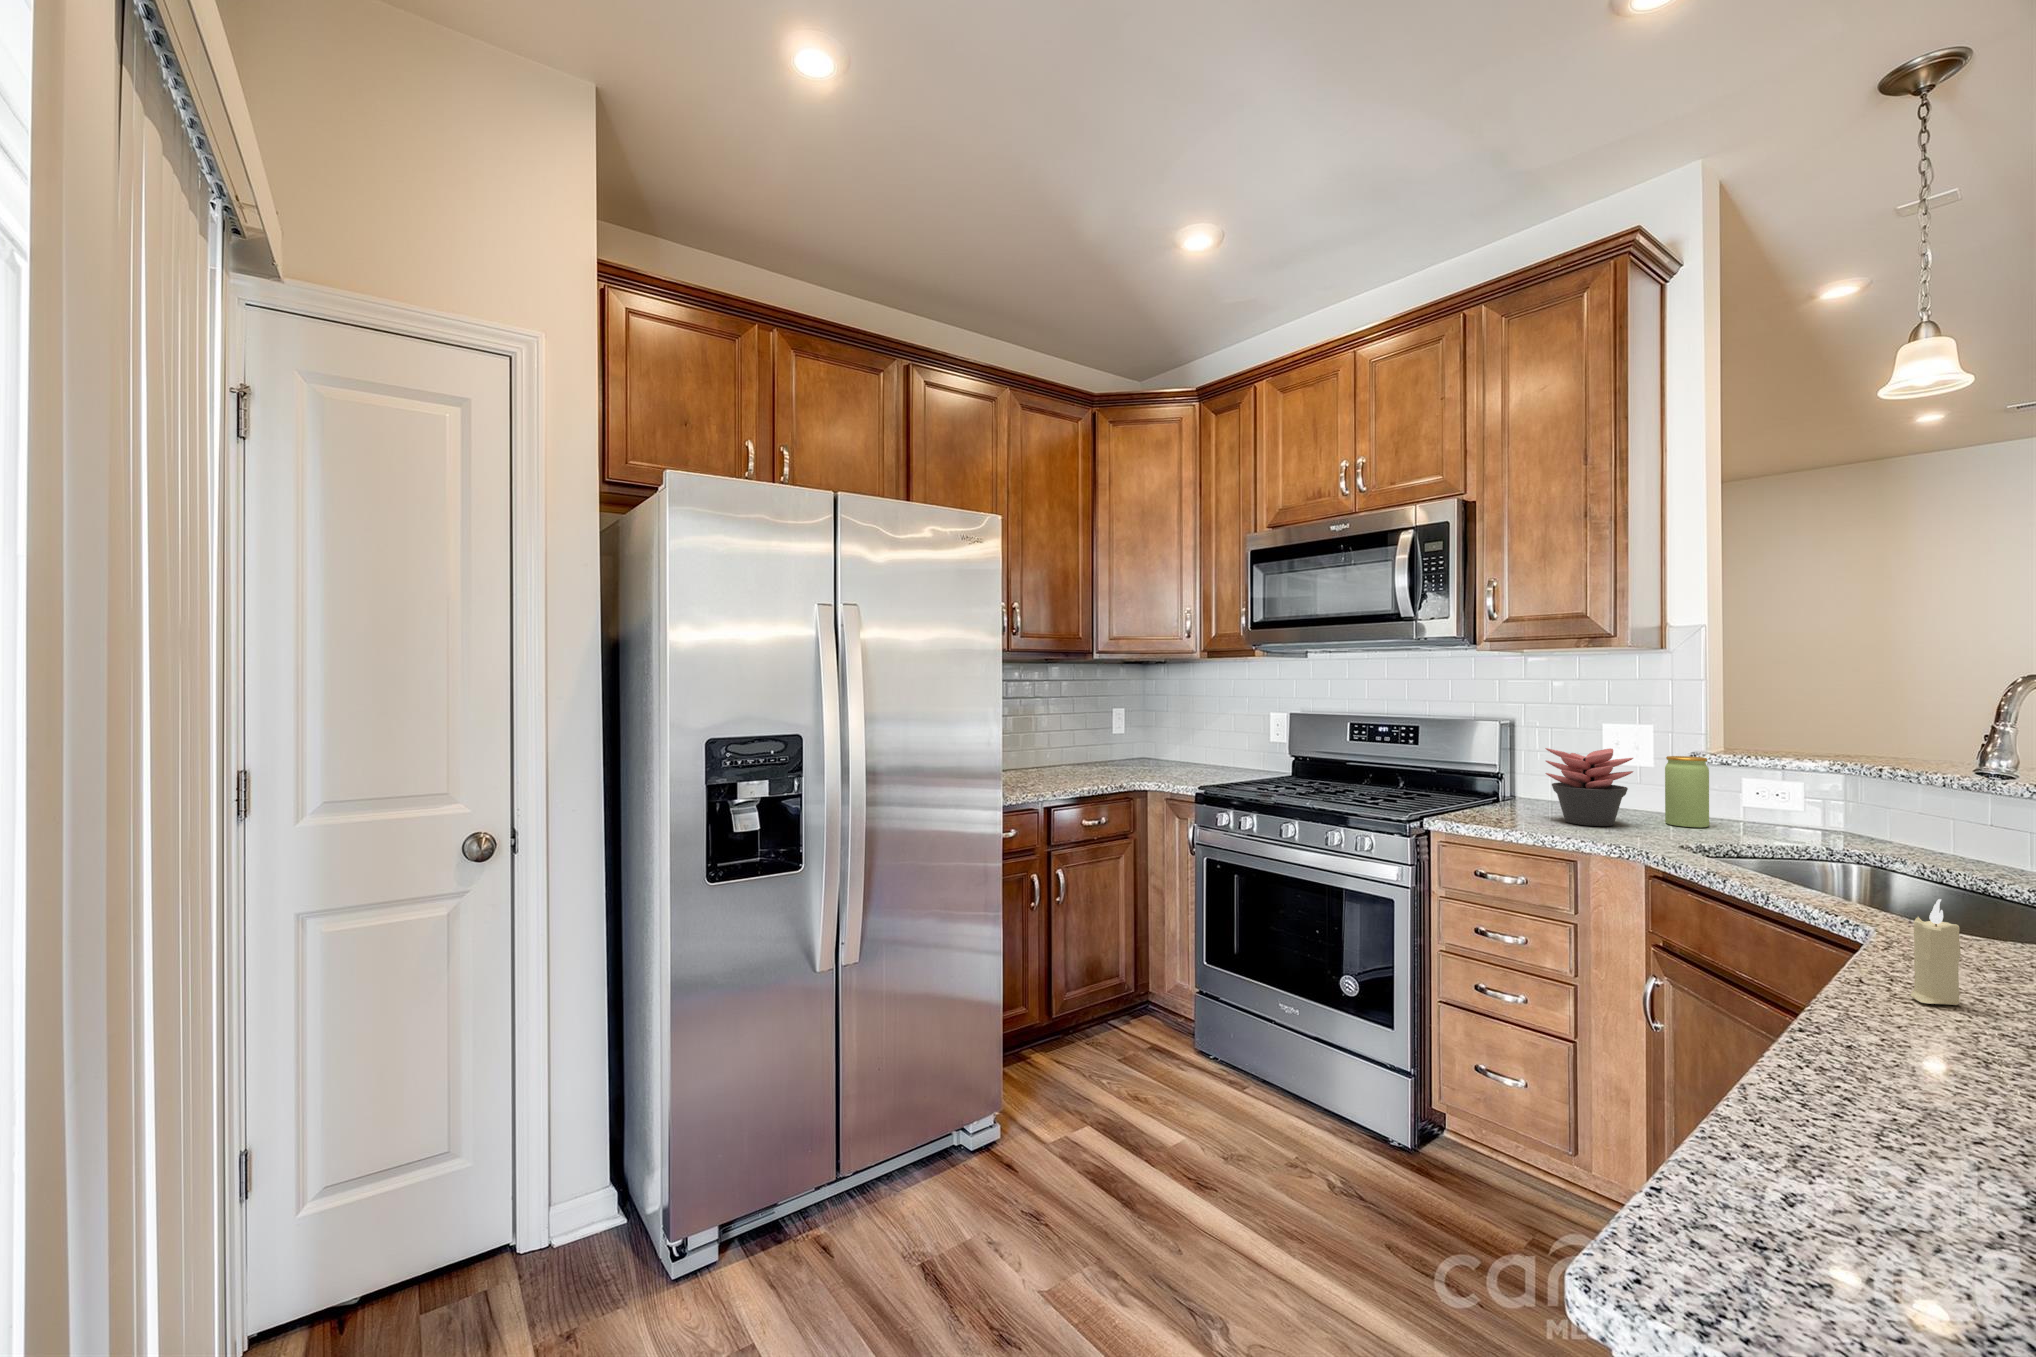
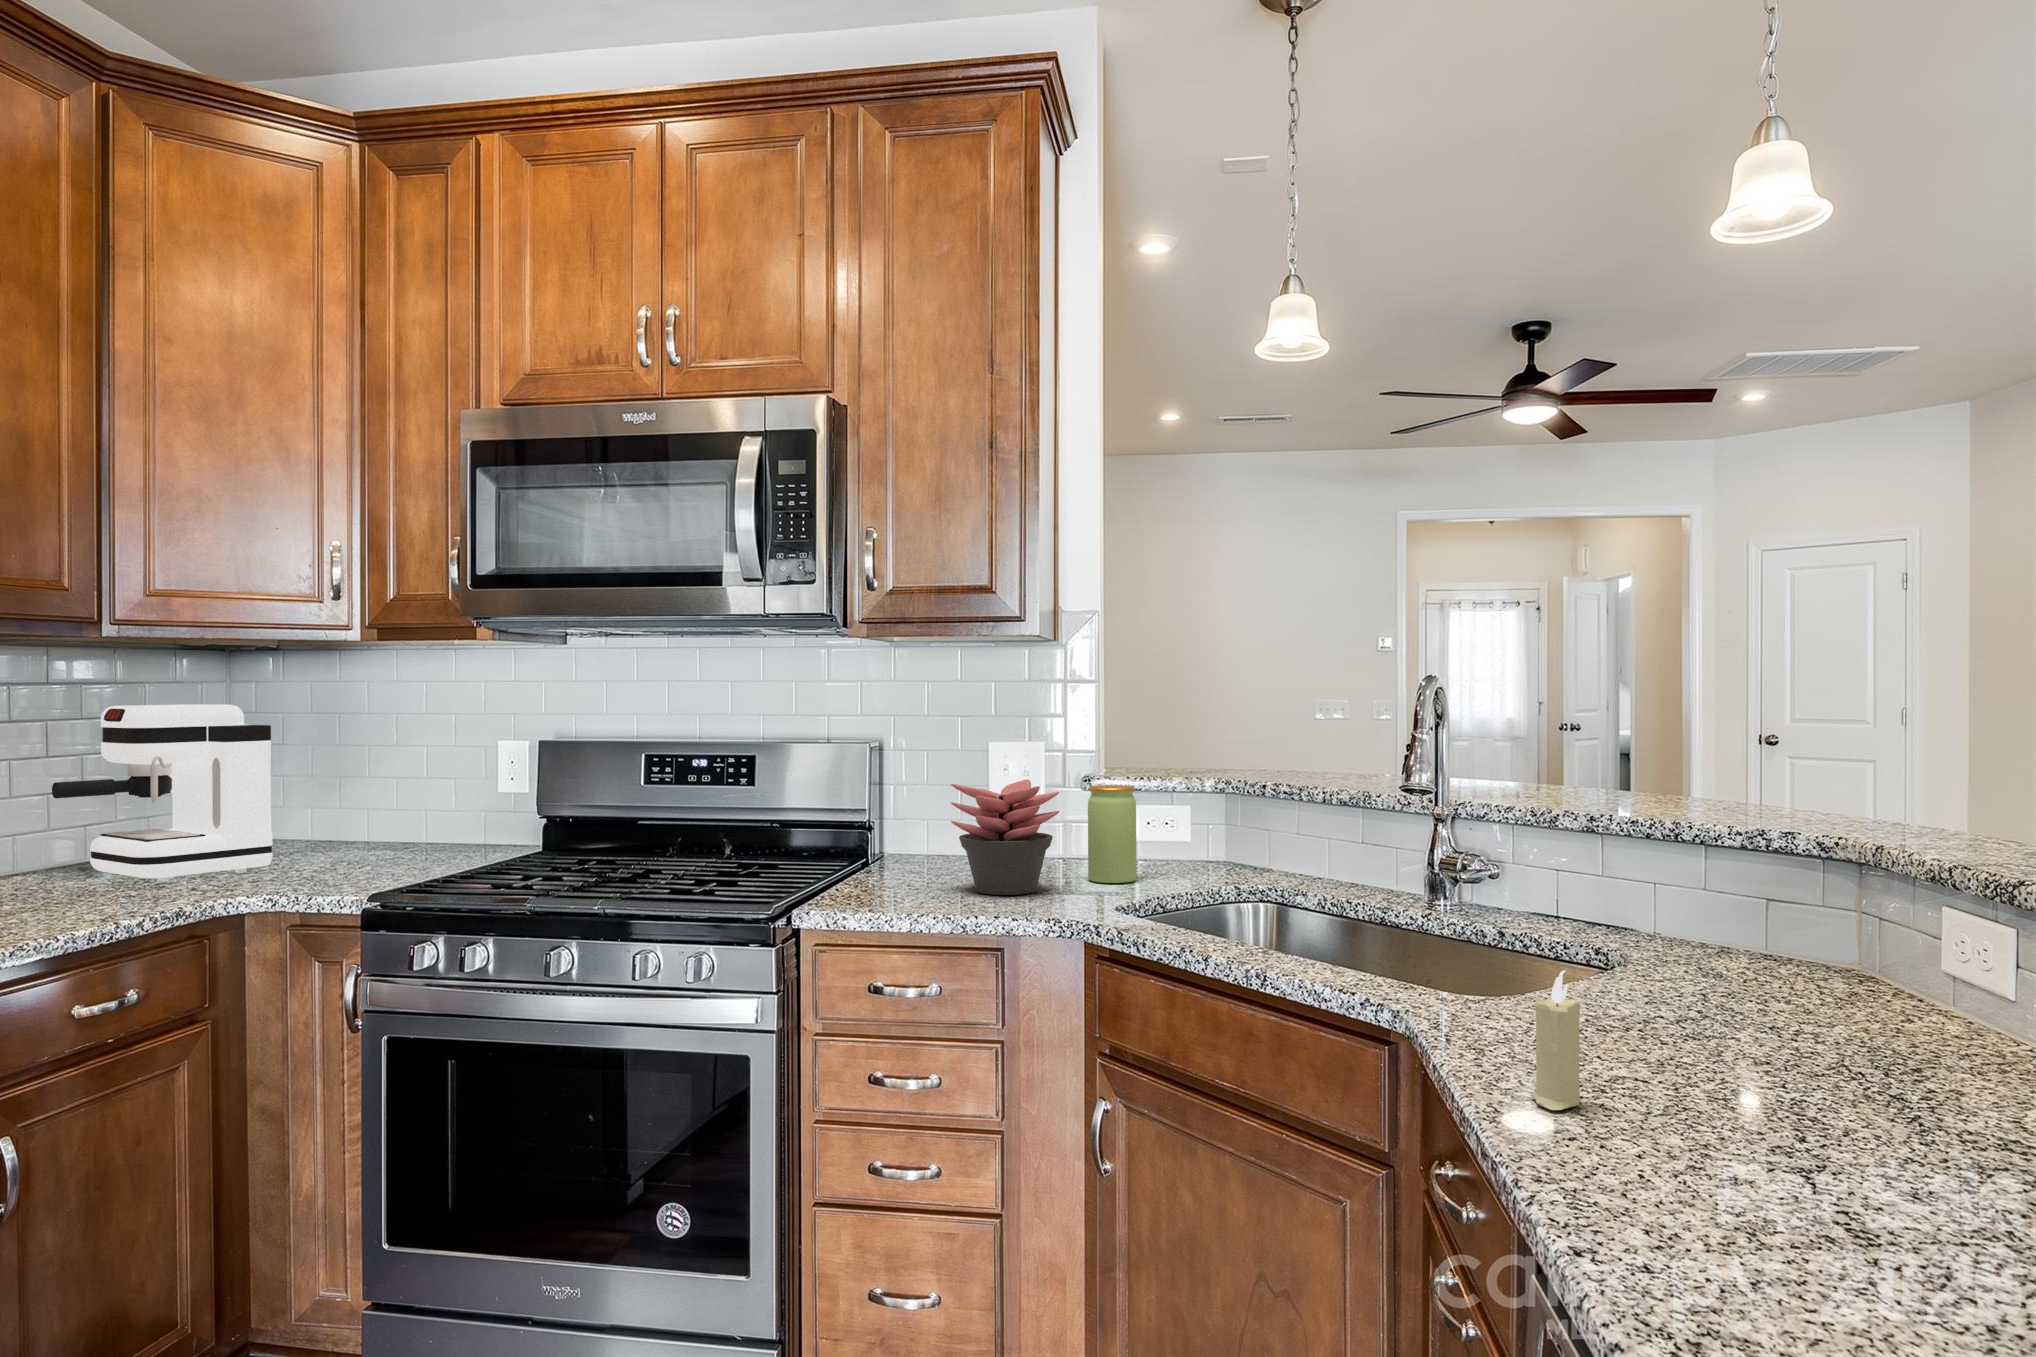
coffee maker: none [1066,690,1158,775] -> present [52,704,272,882]

